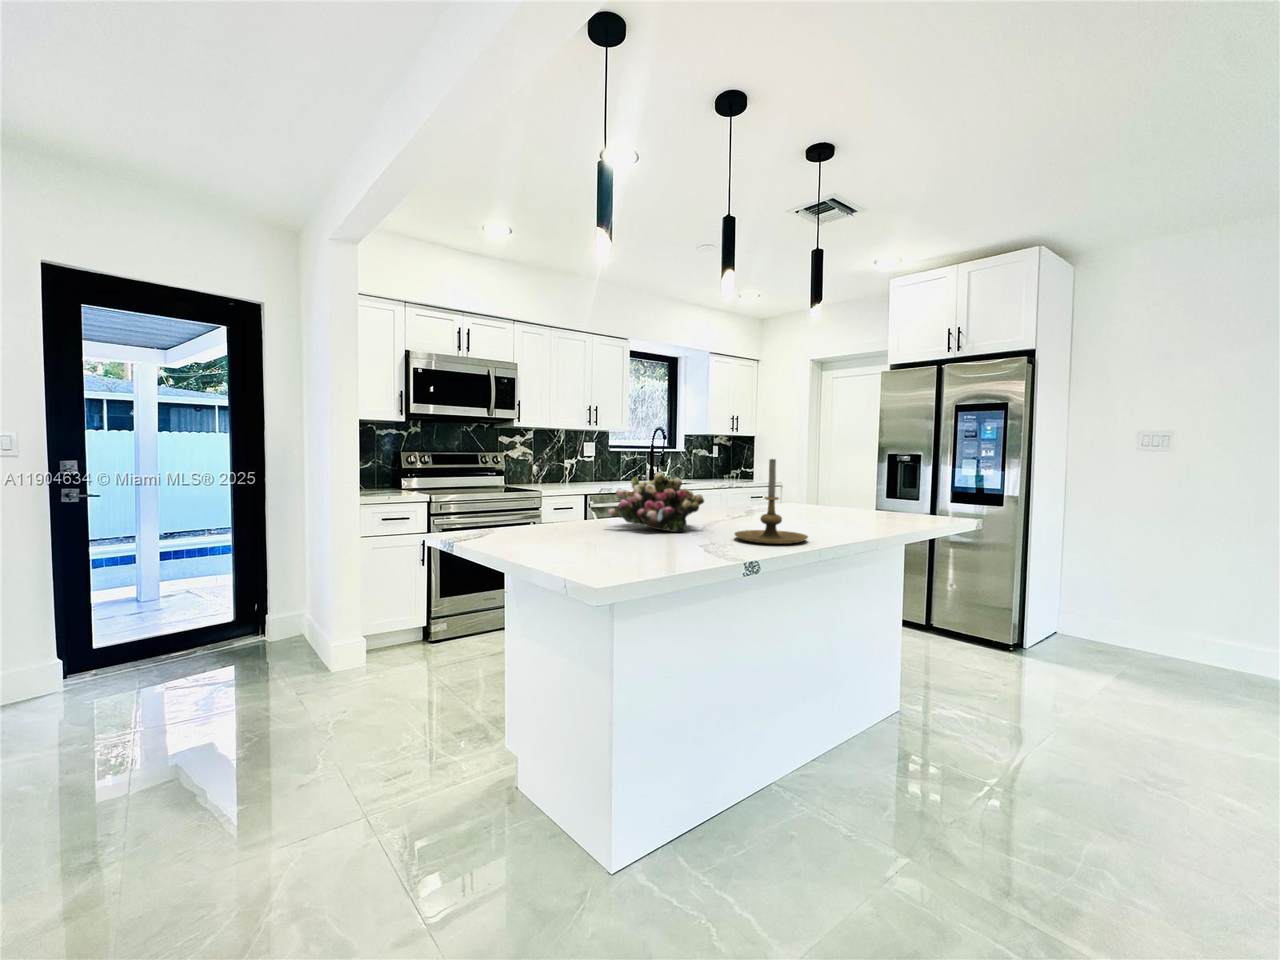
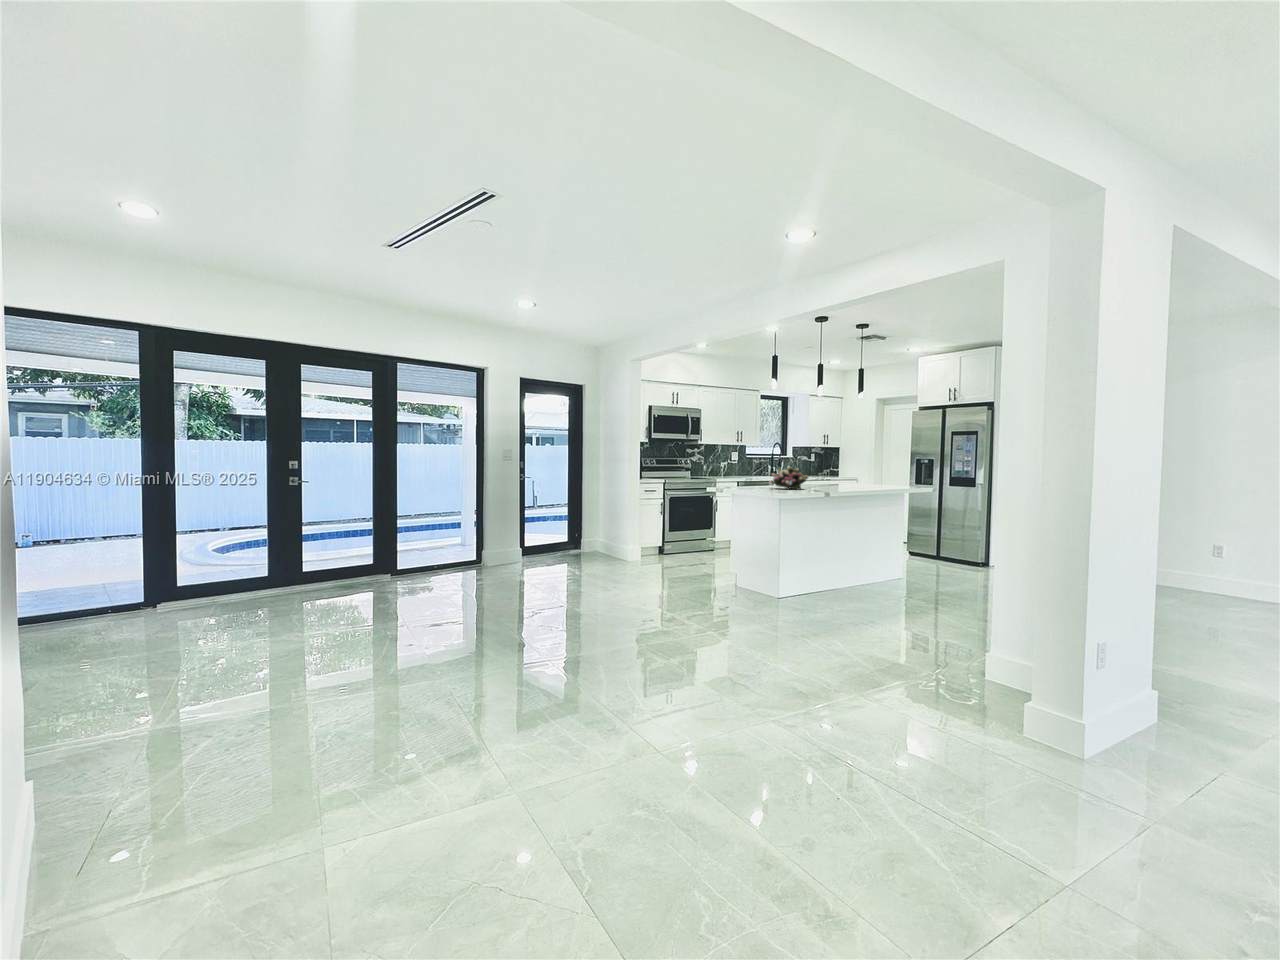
candle holder: present [735,459,808,544] -> none [820,460,849,491]

